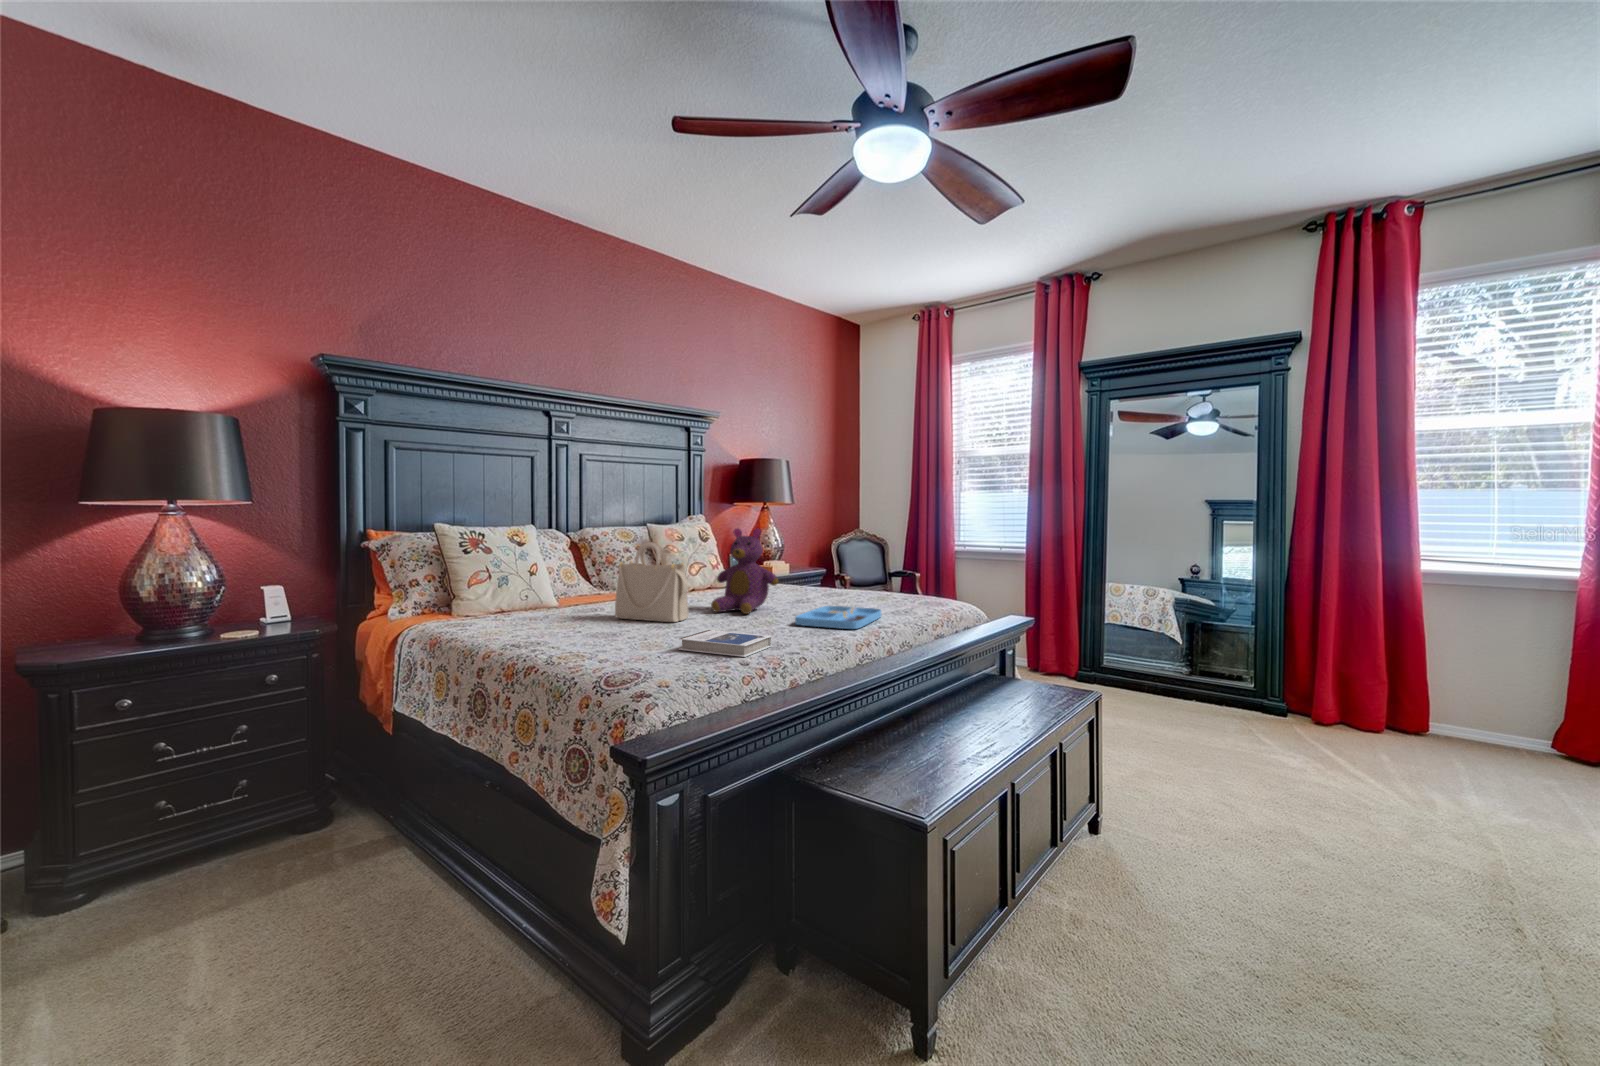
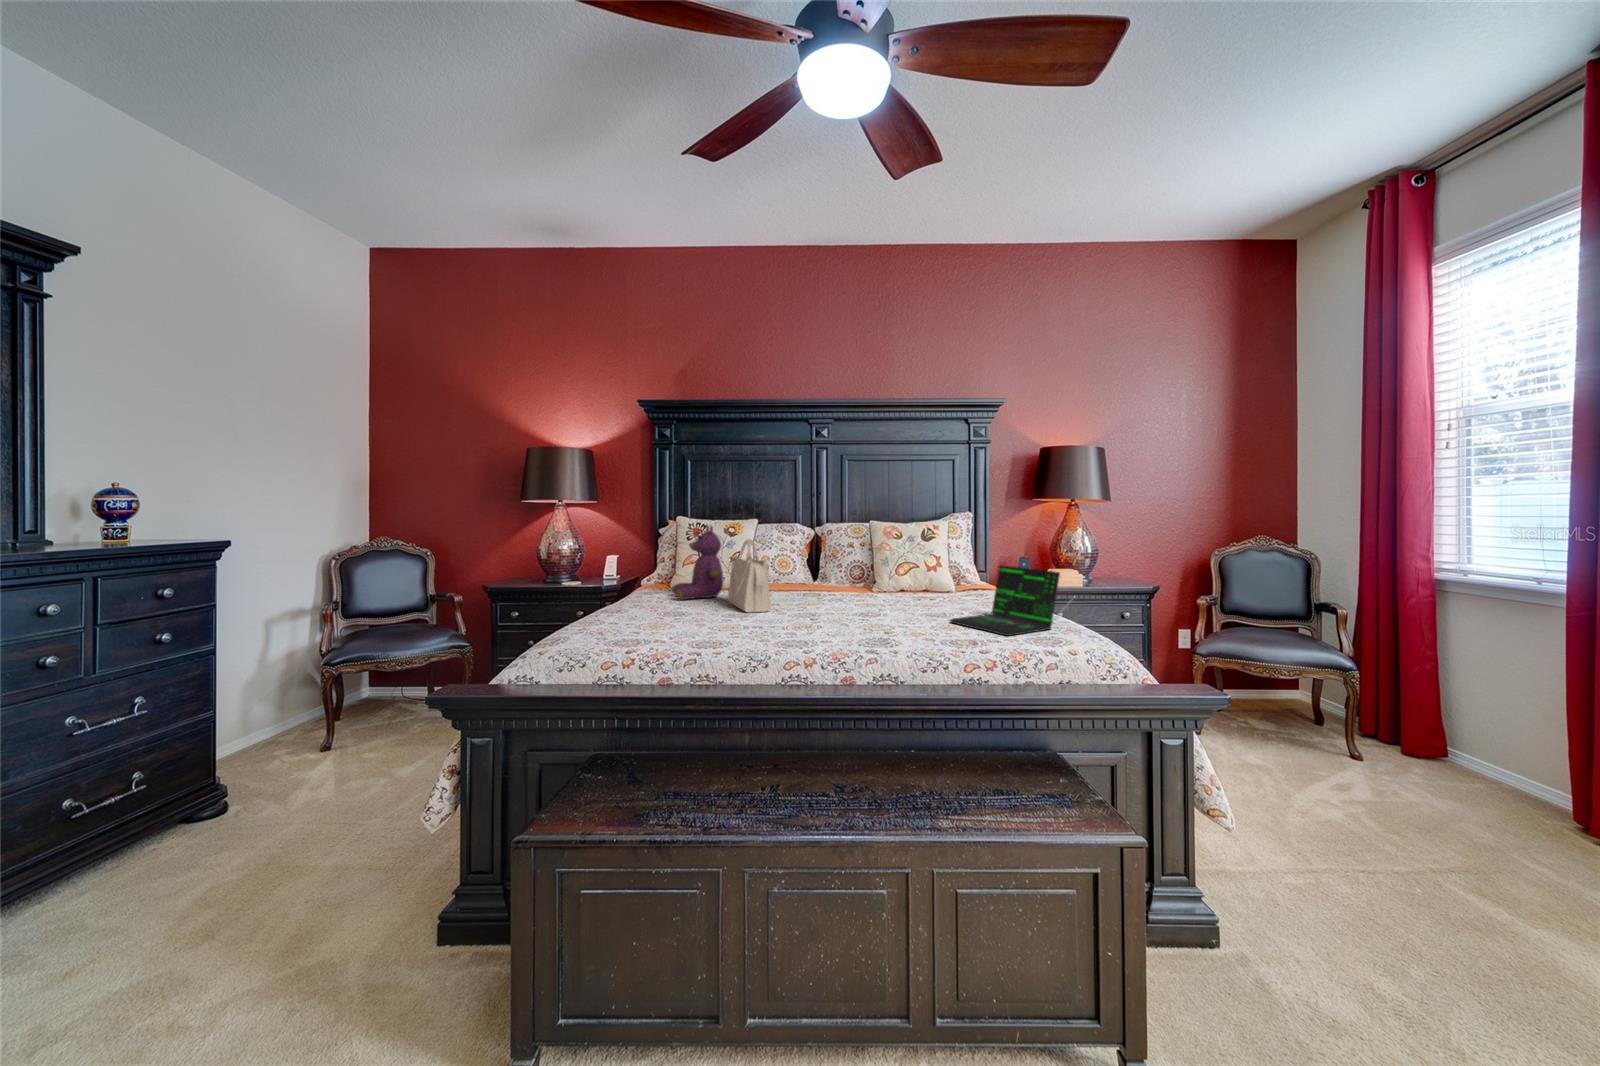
teddy bear: present [711,528,778,614] -> present [672,525,723,600]
laptop: none [840,555,918,607] -> present [950,565,1074,636]
tray: present [795,606,881,629] -> none [811,619,929,646]
hardback book: present [679,630,772,657] -> none [653,621,710,647]

